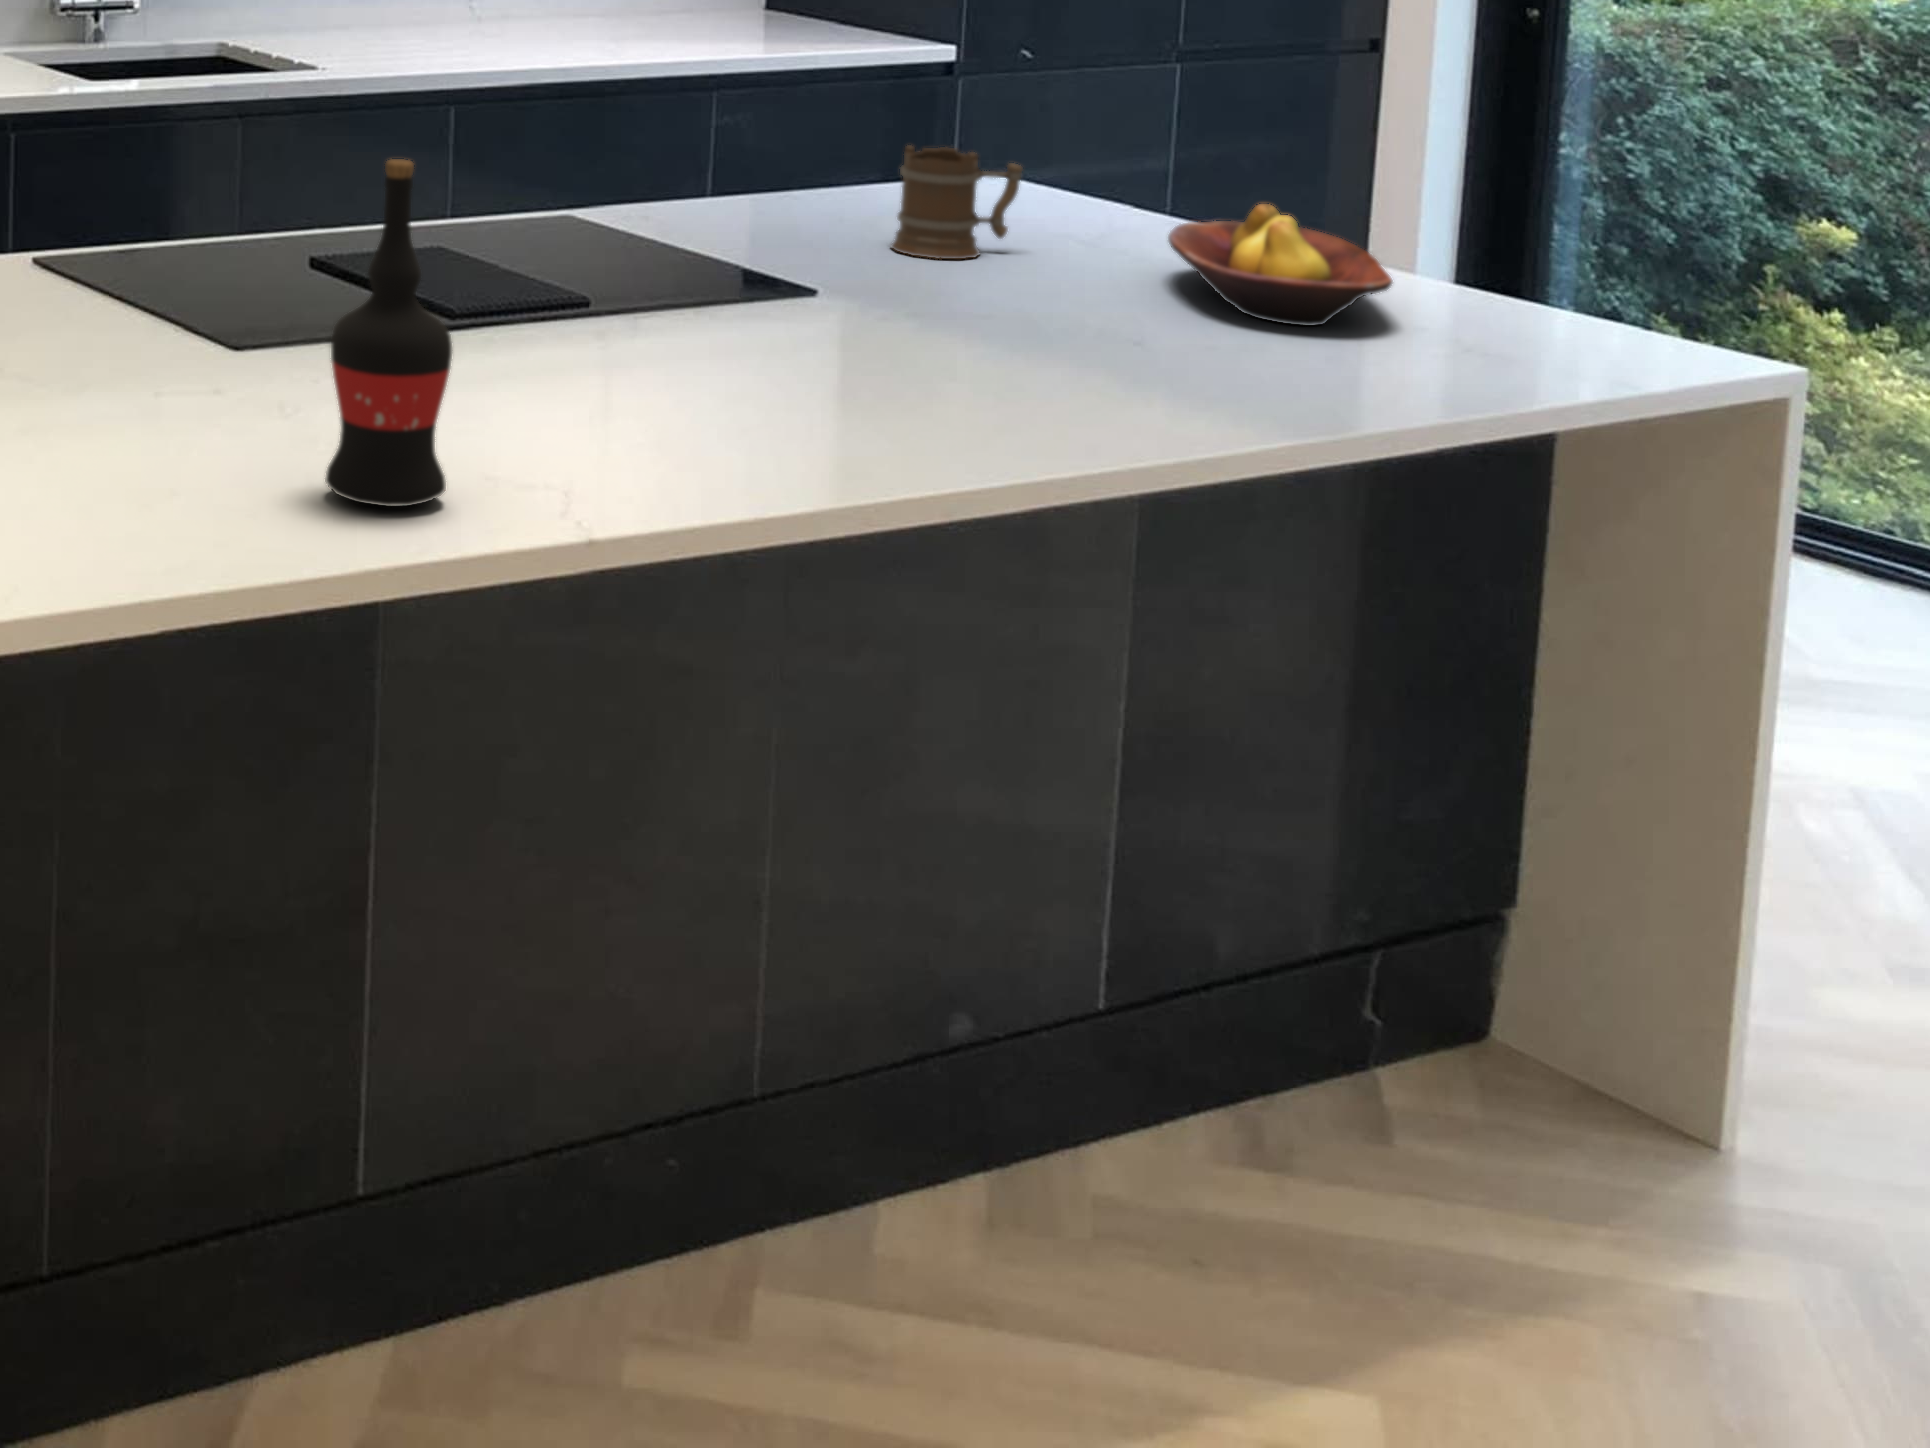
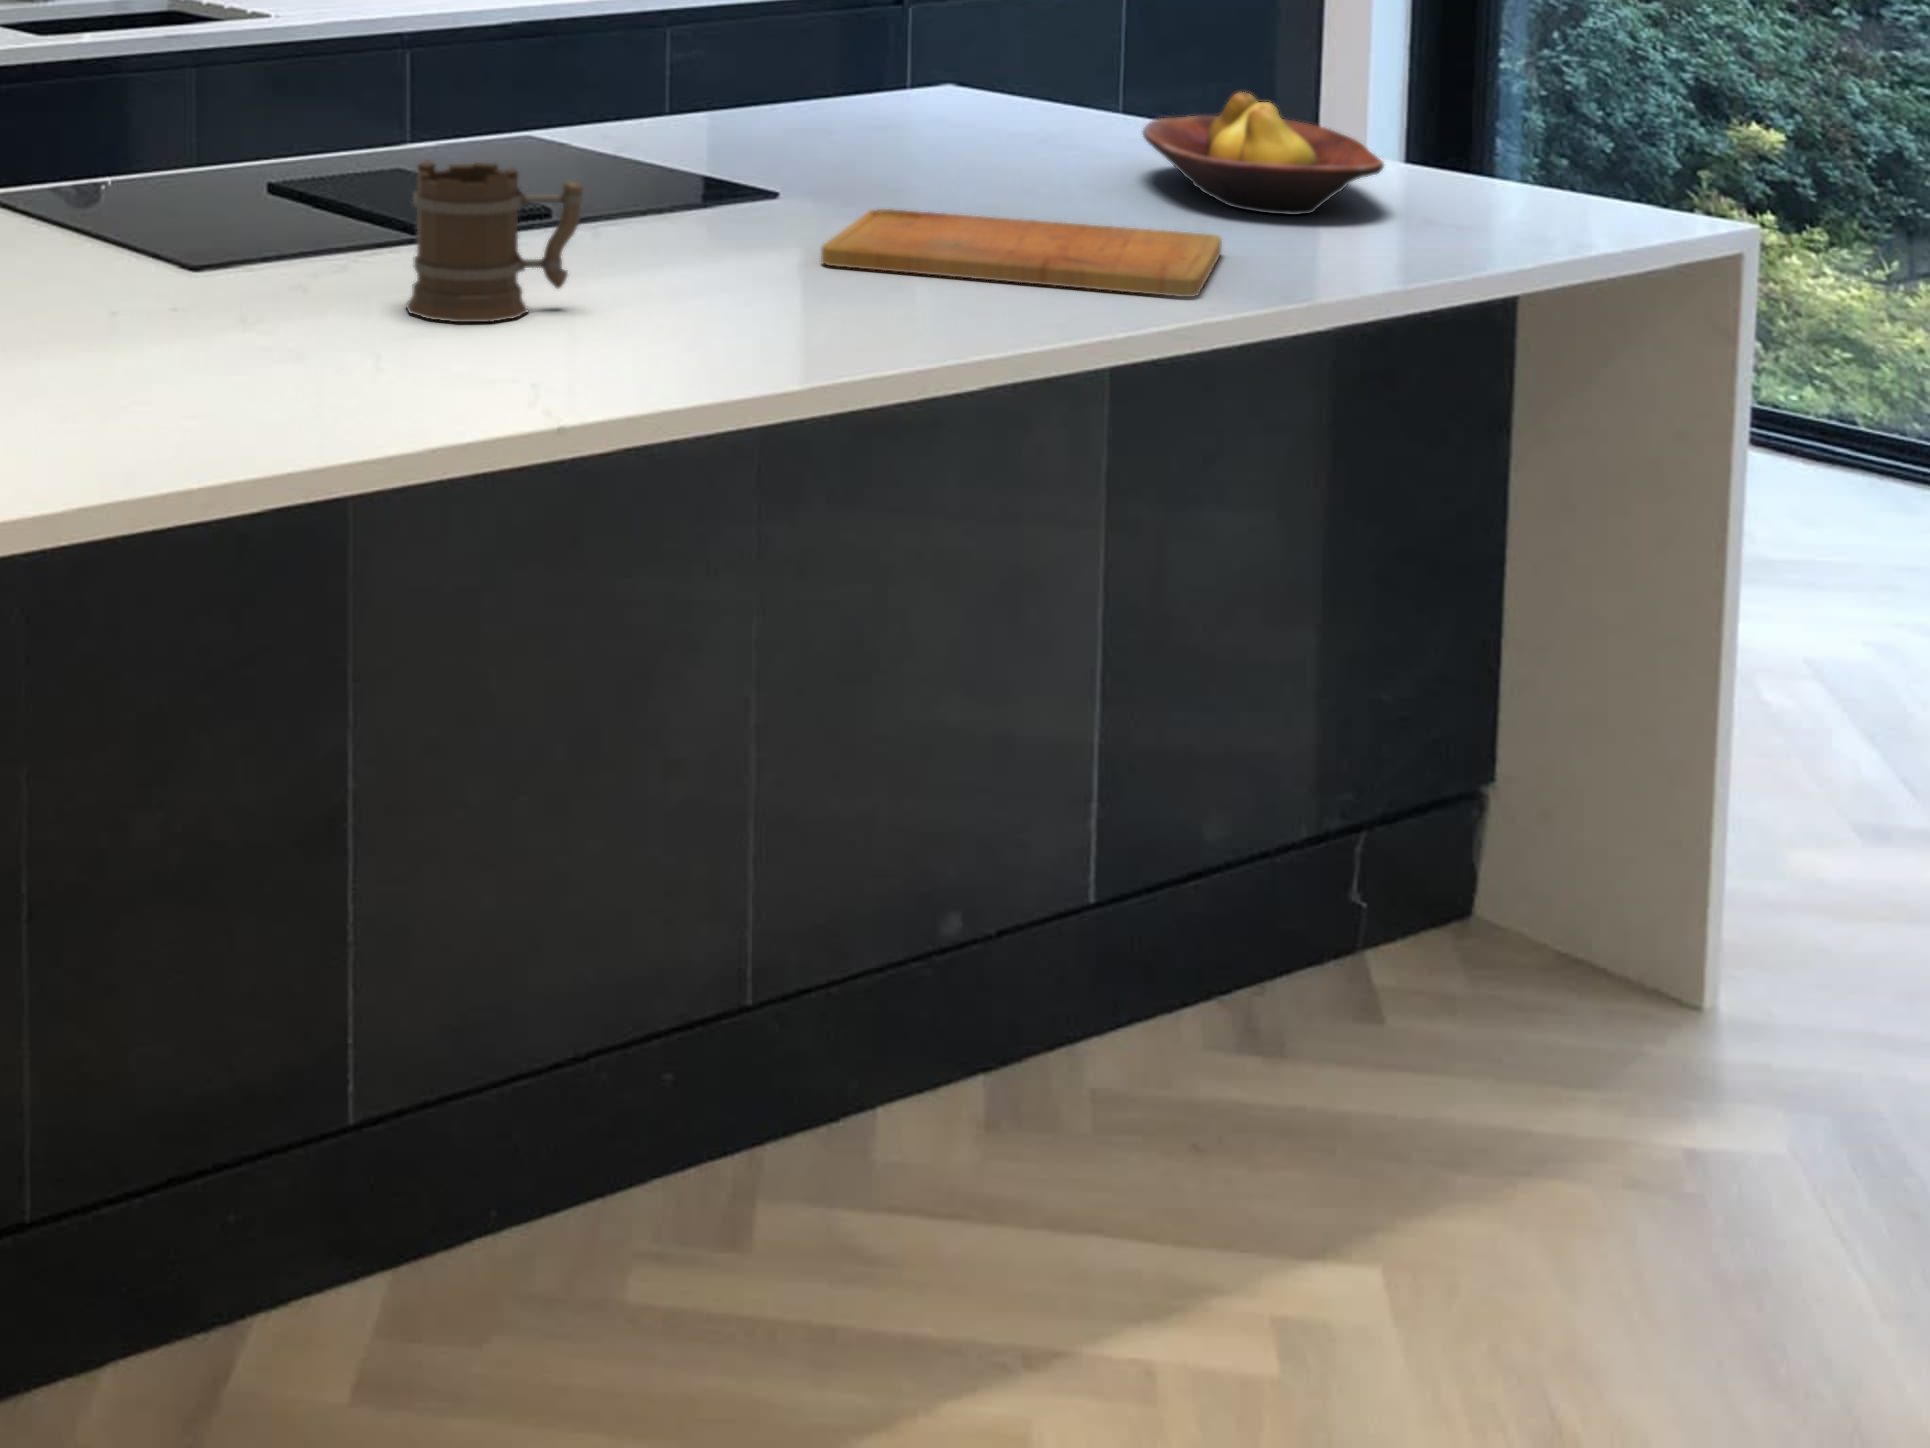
mug: present [891,146,1022,259] -> present [406,161,584,322]
wine bottle: present [326,159,452,507] -> none [175,29,319,440]
cutting board: none [863,306,1233,406] -> present [821,209,1222,297]

